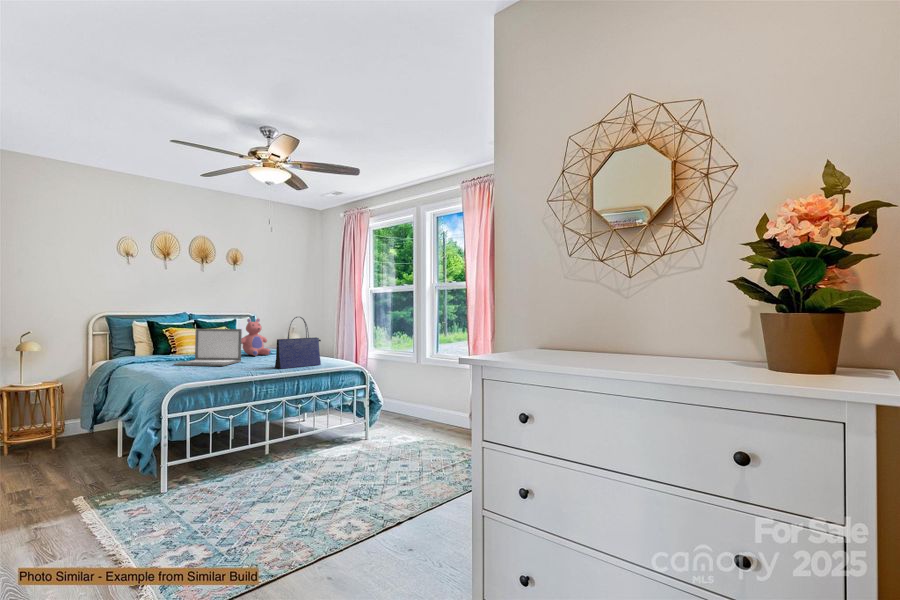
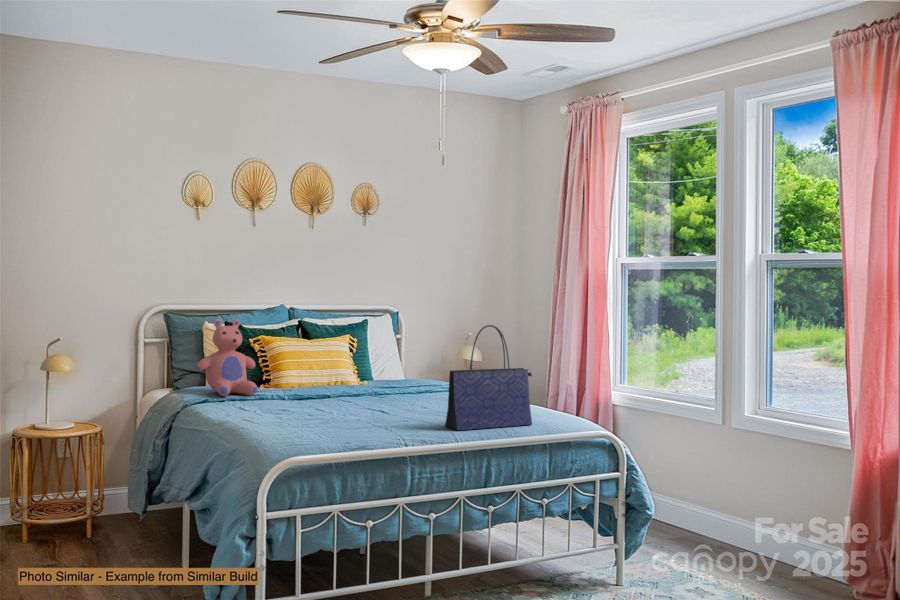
teddy bear: present [241,318,271,356] -> present [196,319,257,396]
laptop: present [173,329,242,366] -> none [268,341,382,416]

